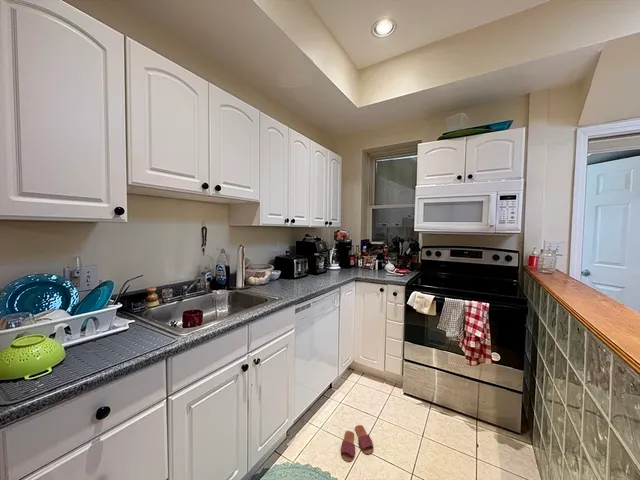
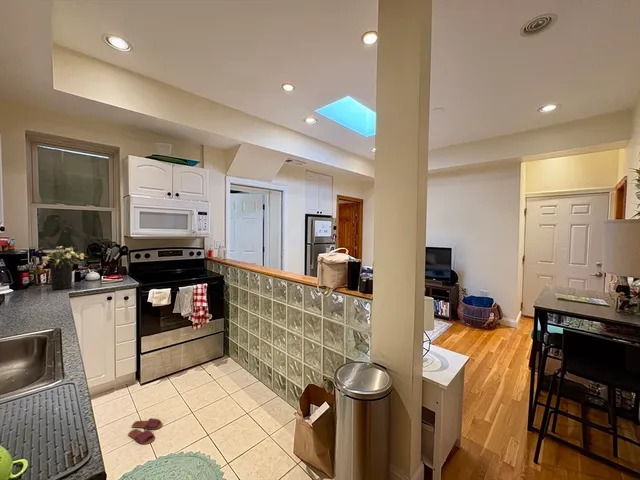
flower arrangement: none [344,236,374,273] -> present [41,245,84,289]

